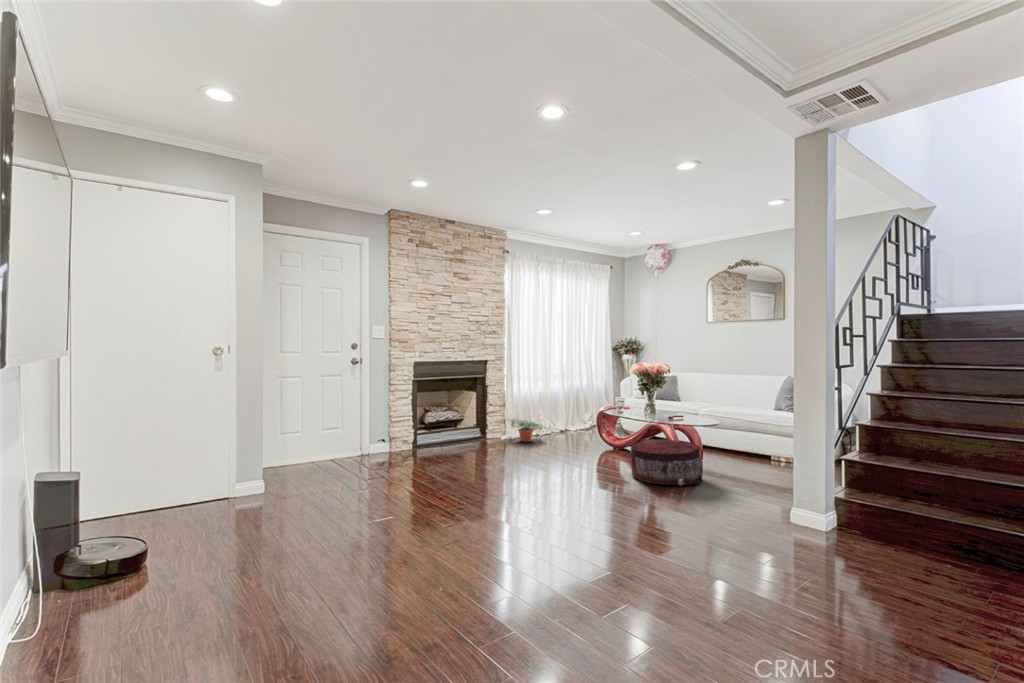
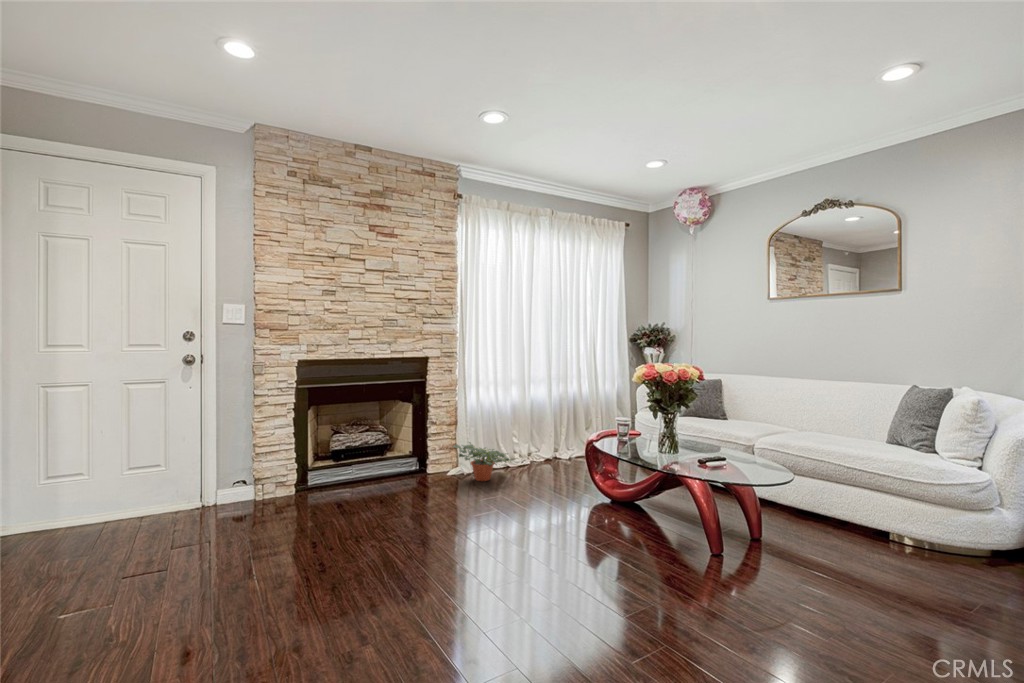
pouf: present [631,439,703,485] -> none [620,506,763,623]

